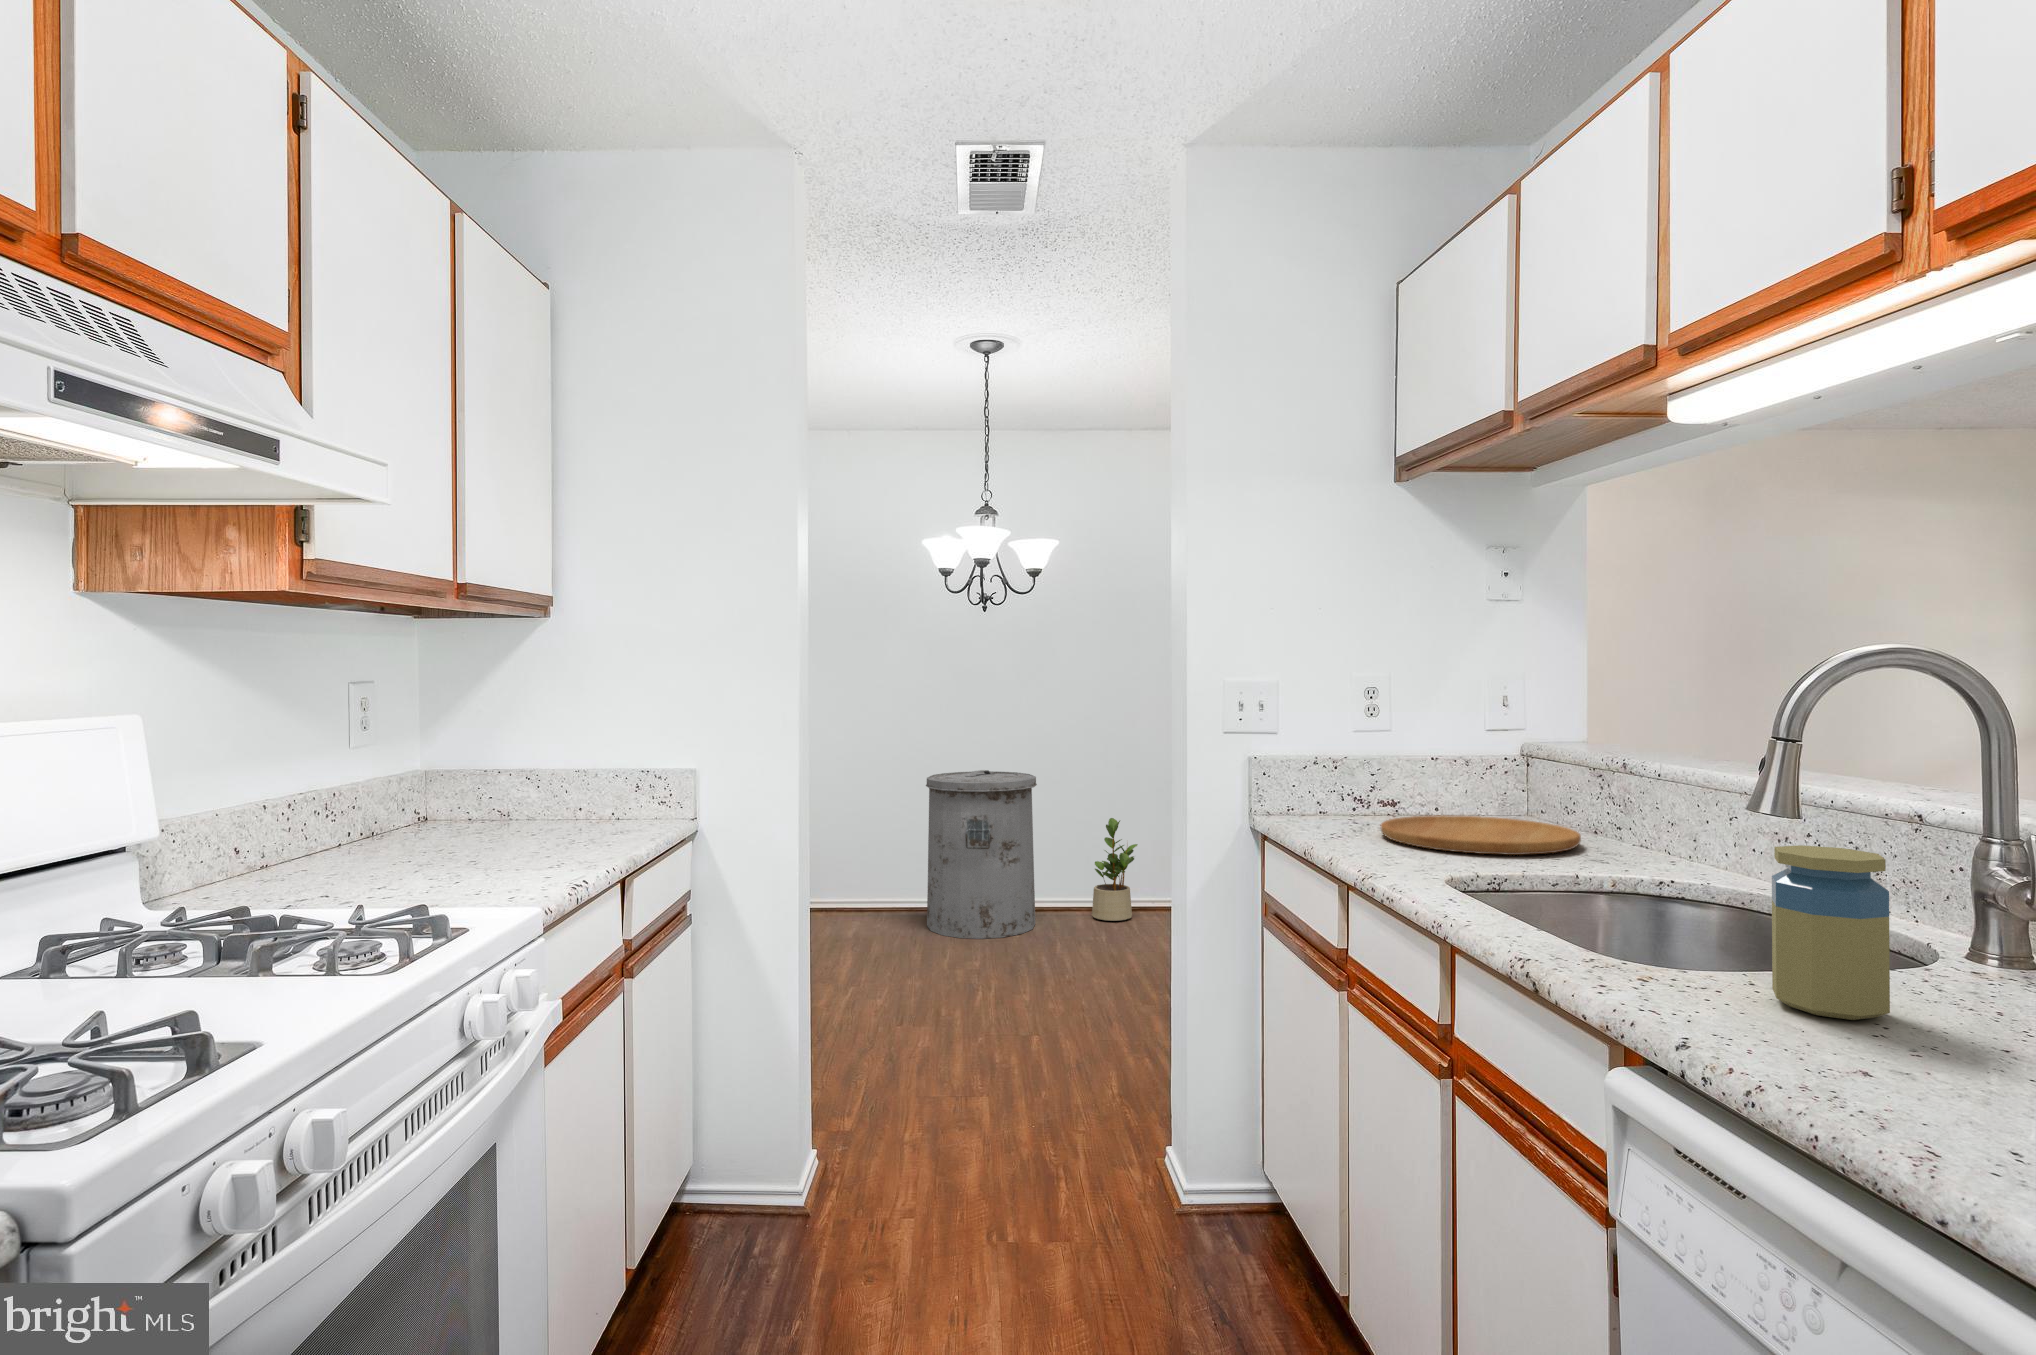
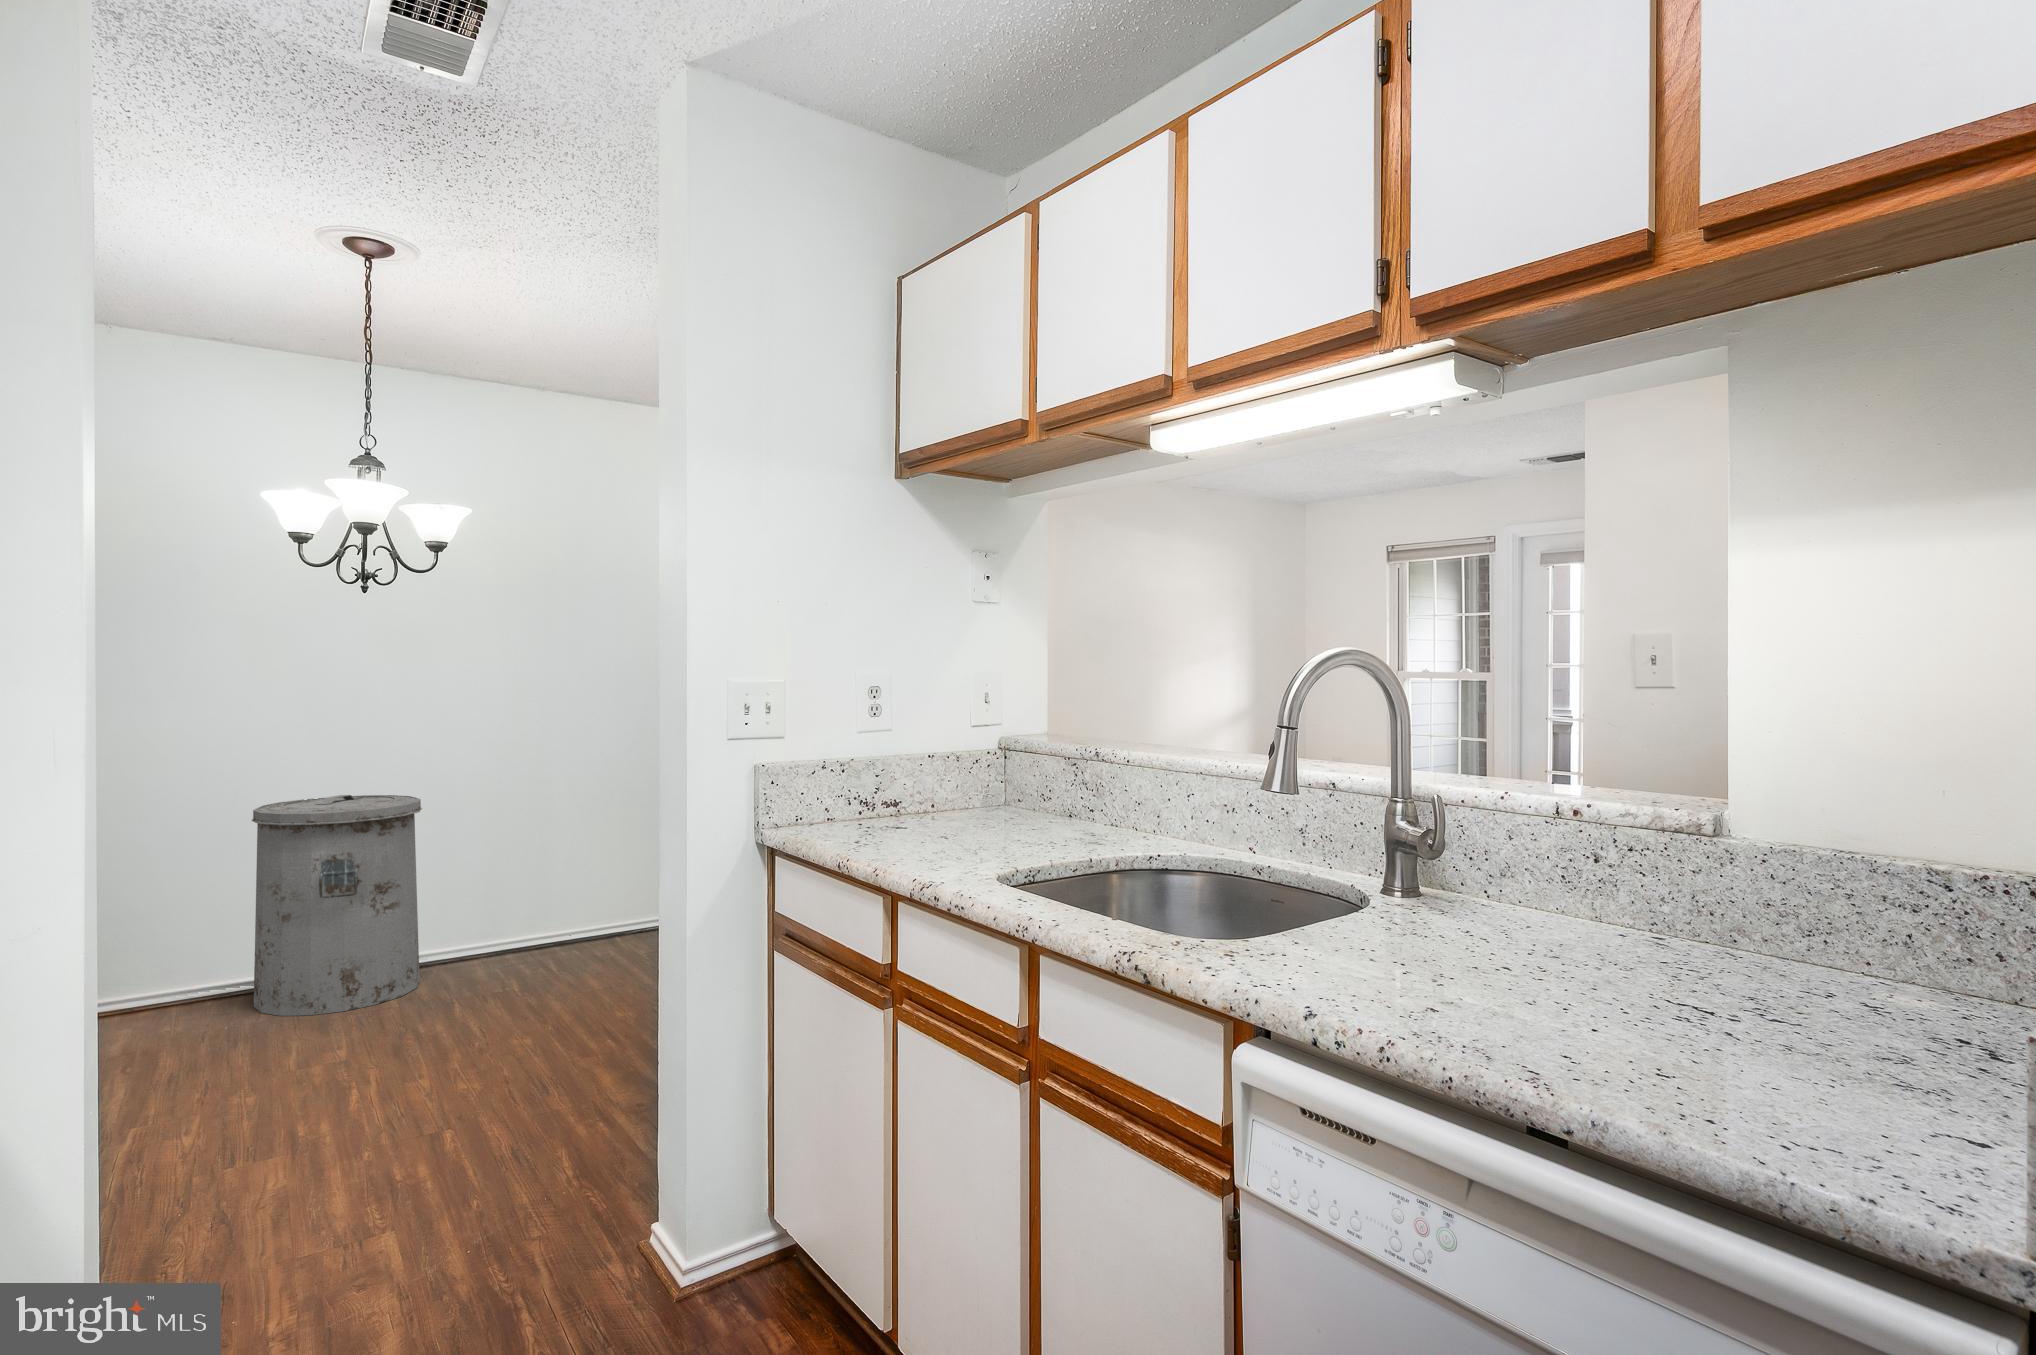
cutting board: present [1381,815,1581,855] -> none [902,812,1081,849]
potted plant: present [1092,818,1138,921] -> none [496,841,554,963]
jar: present [1772,845,1890,1020] -> none [1327,821,1412,966]

